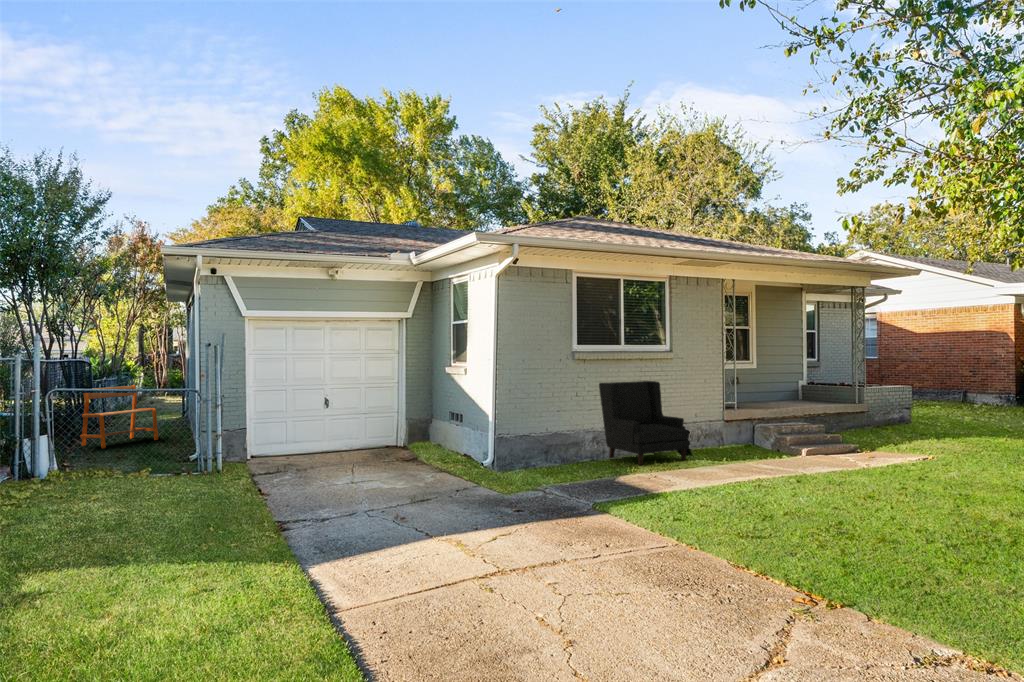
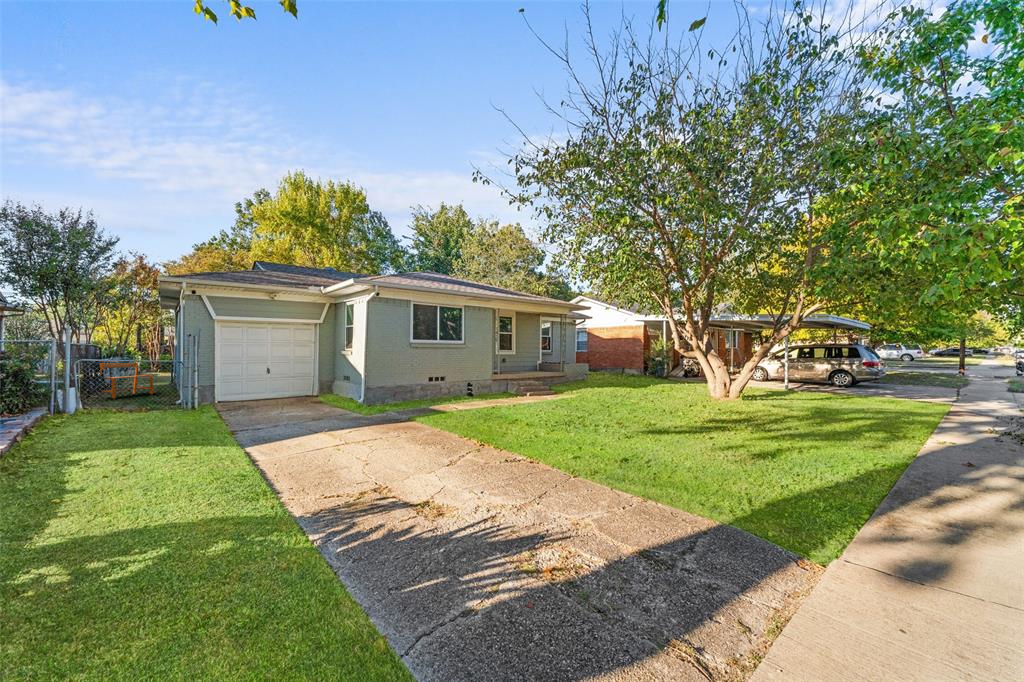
chair: present [599,381,689,465] -> none [424,359,469,401]

